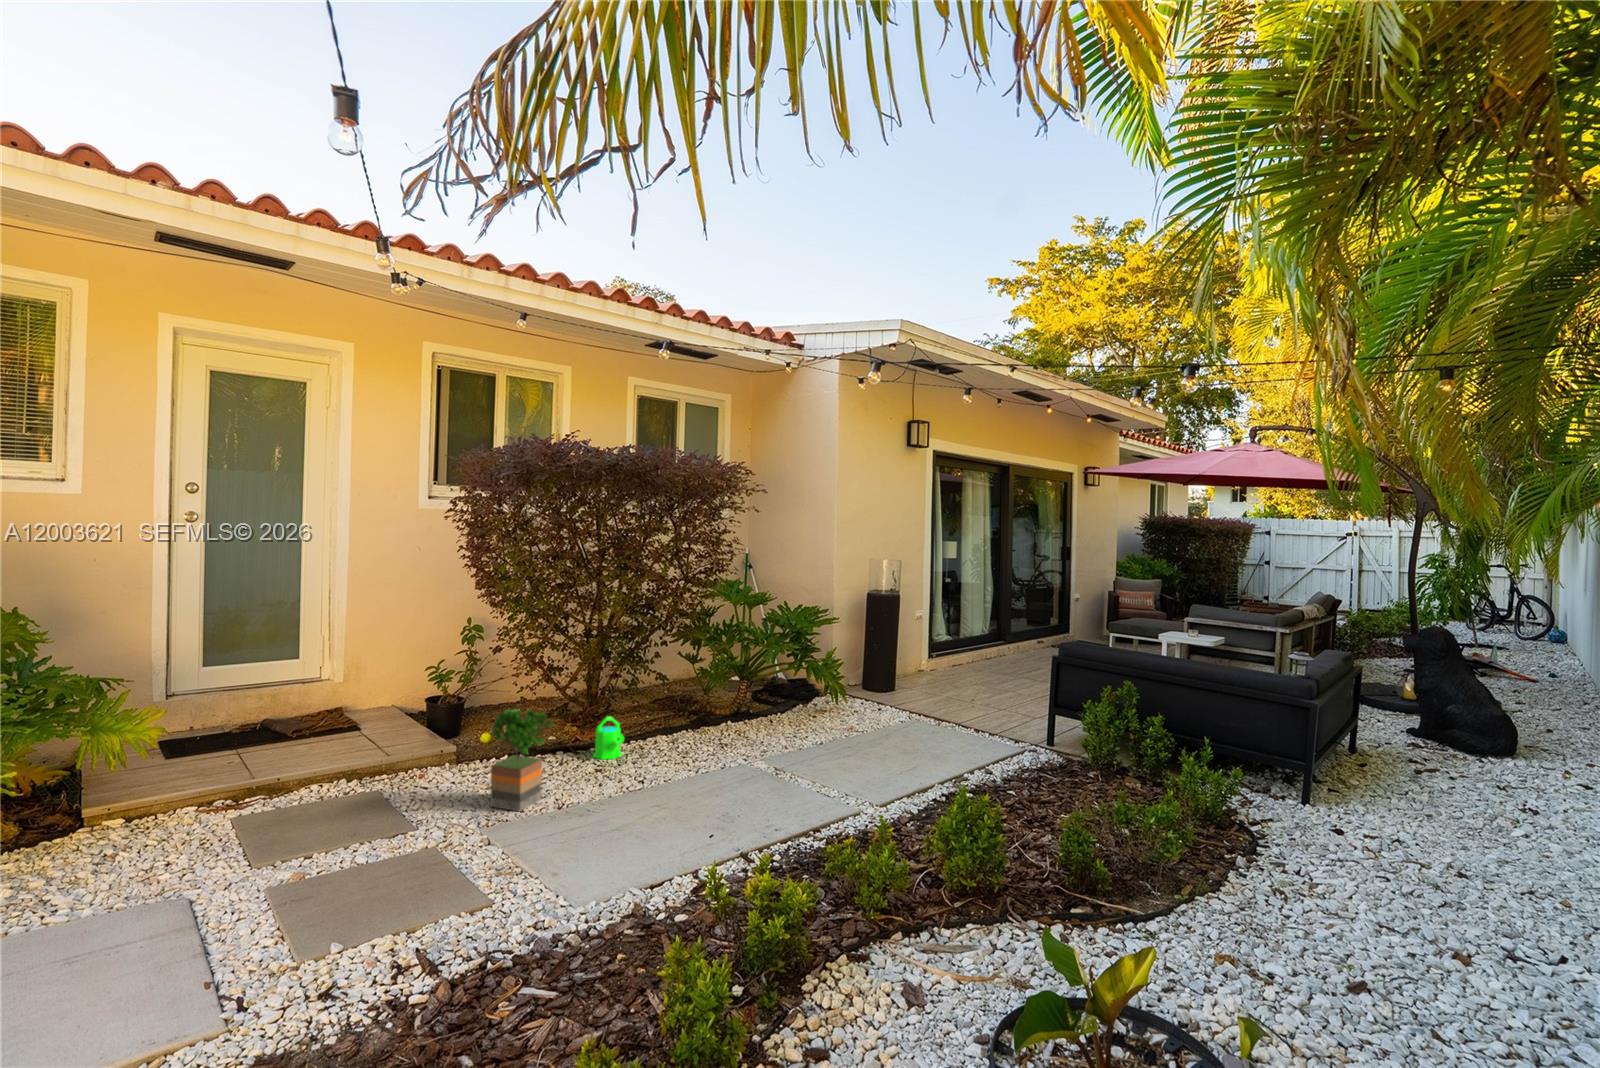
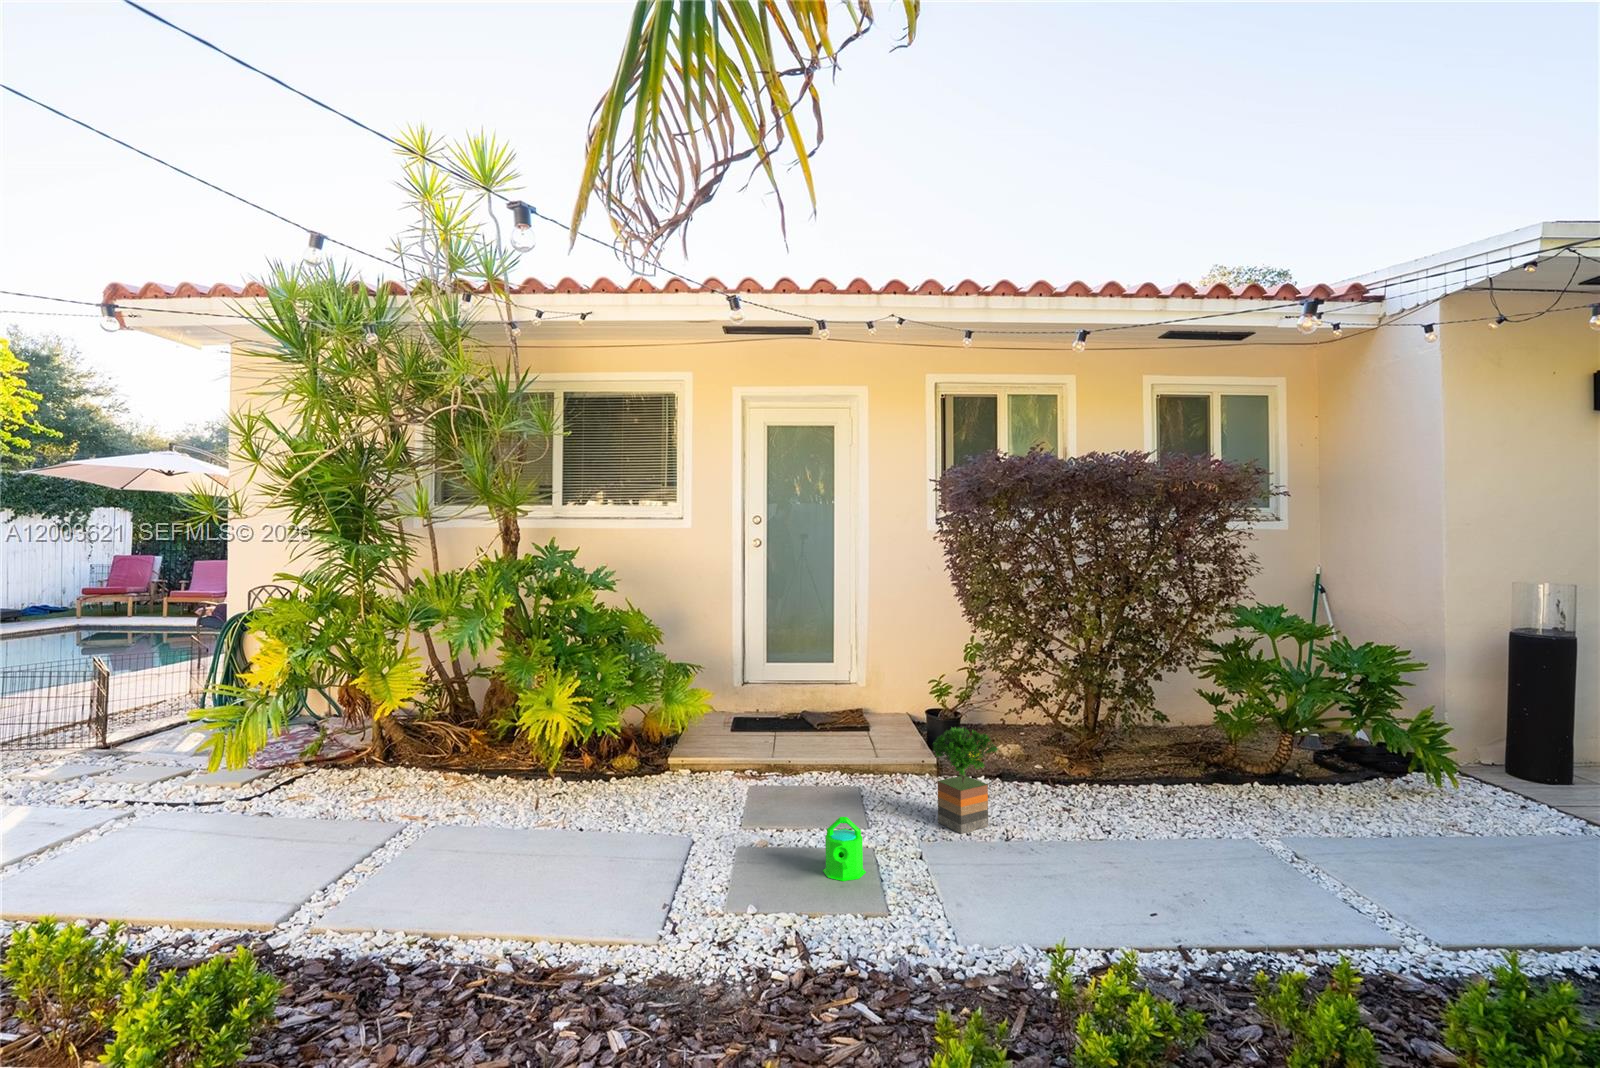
watering can: present [593,716,624,759] -> present [823,817,866,881]

